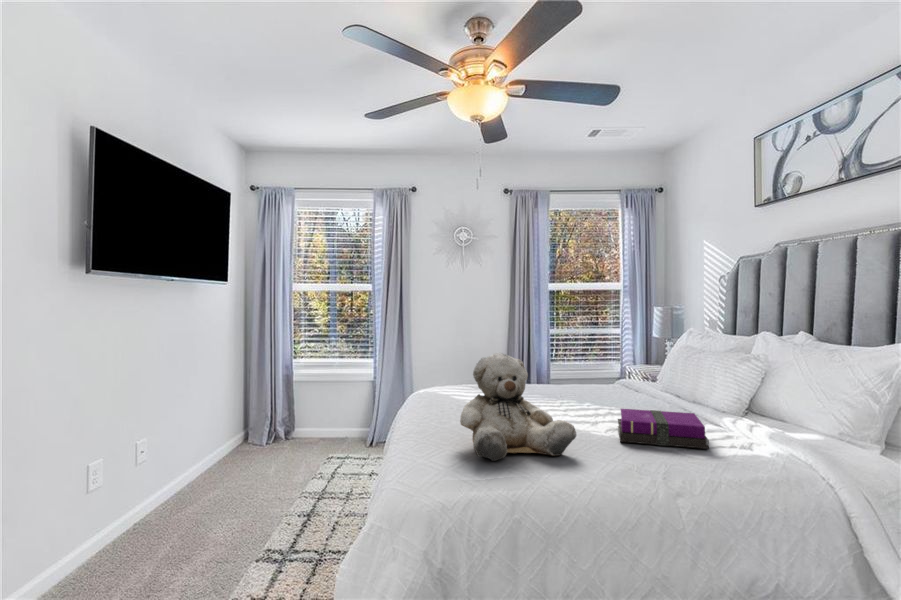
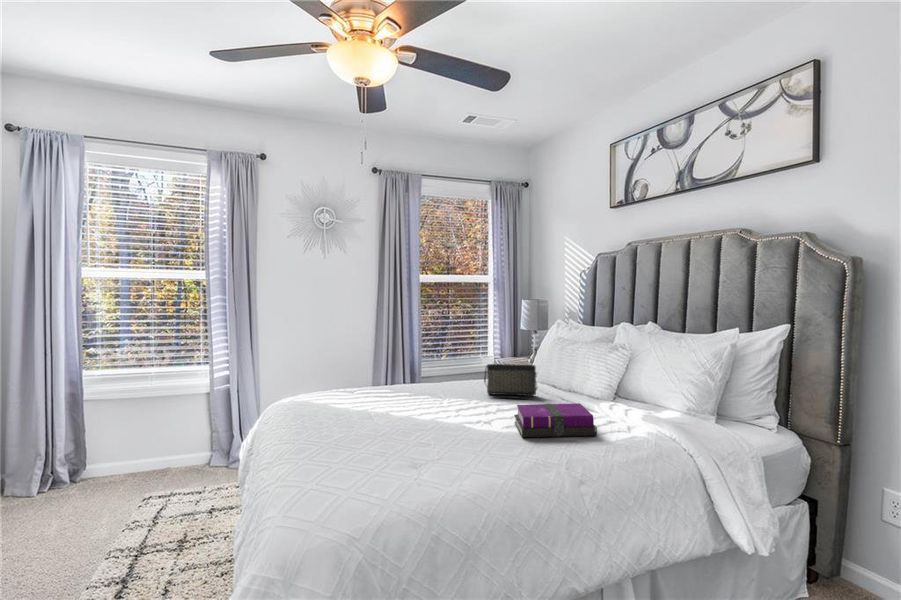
teddy bear: present [460,353,576,461] -> none [372,360,488,472]
handbag: none [596,367,654,405] -> present [484,364,537,399]

